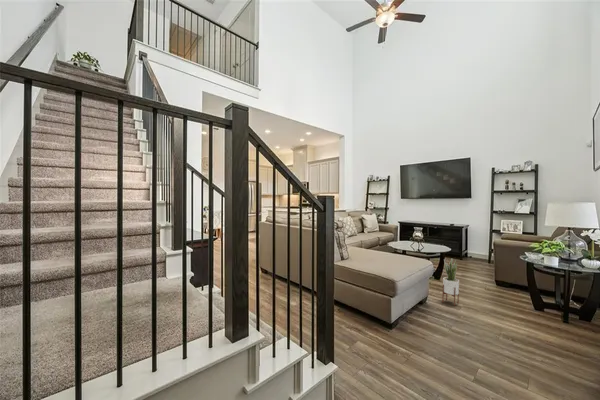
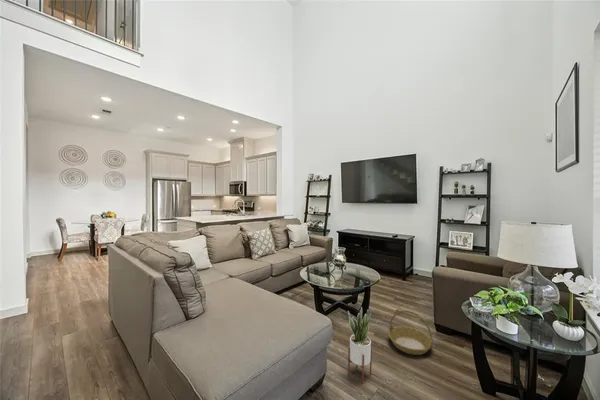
basket: none [464,268,499,297] -> present [388,311,433,355]

